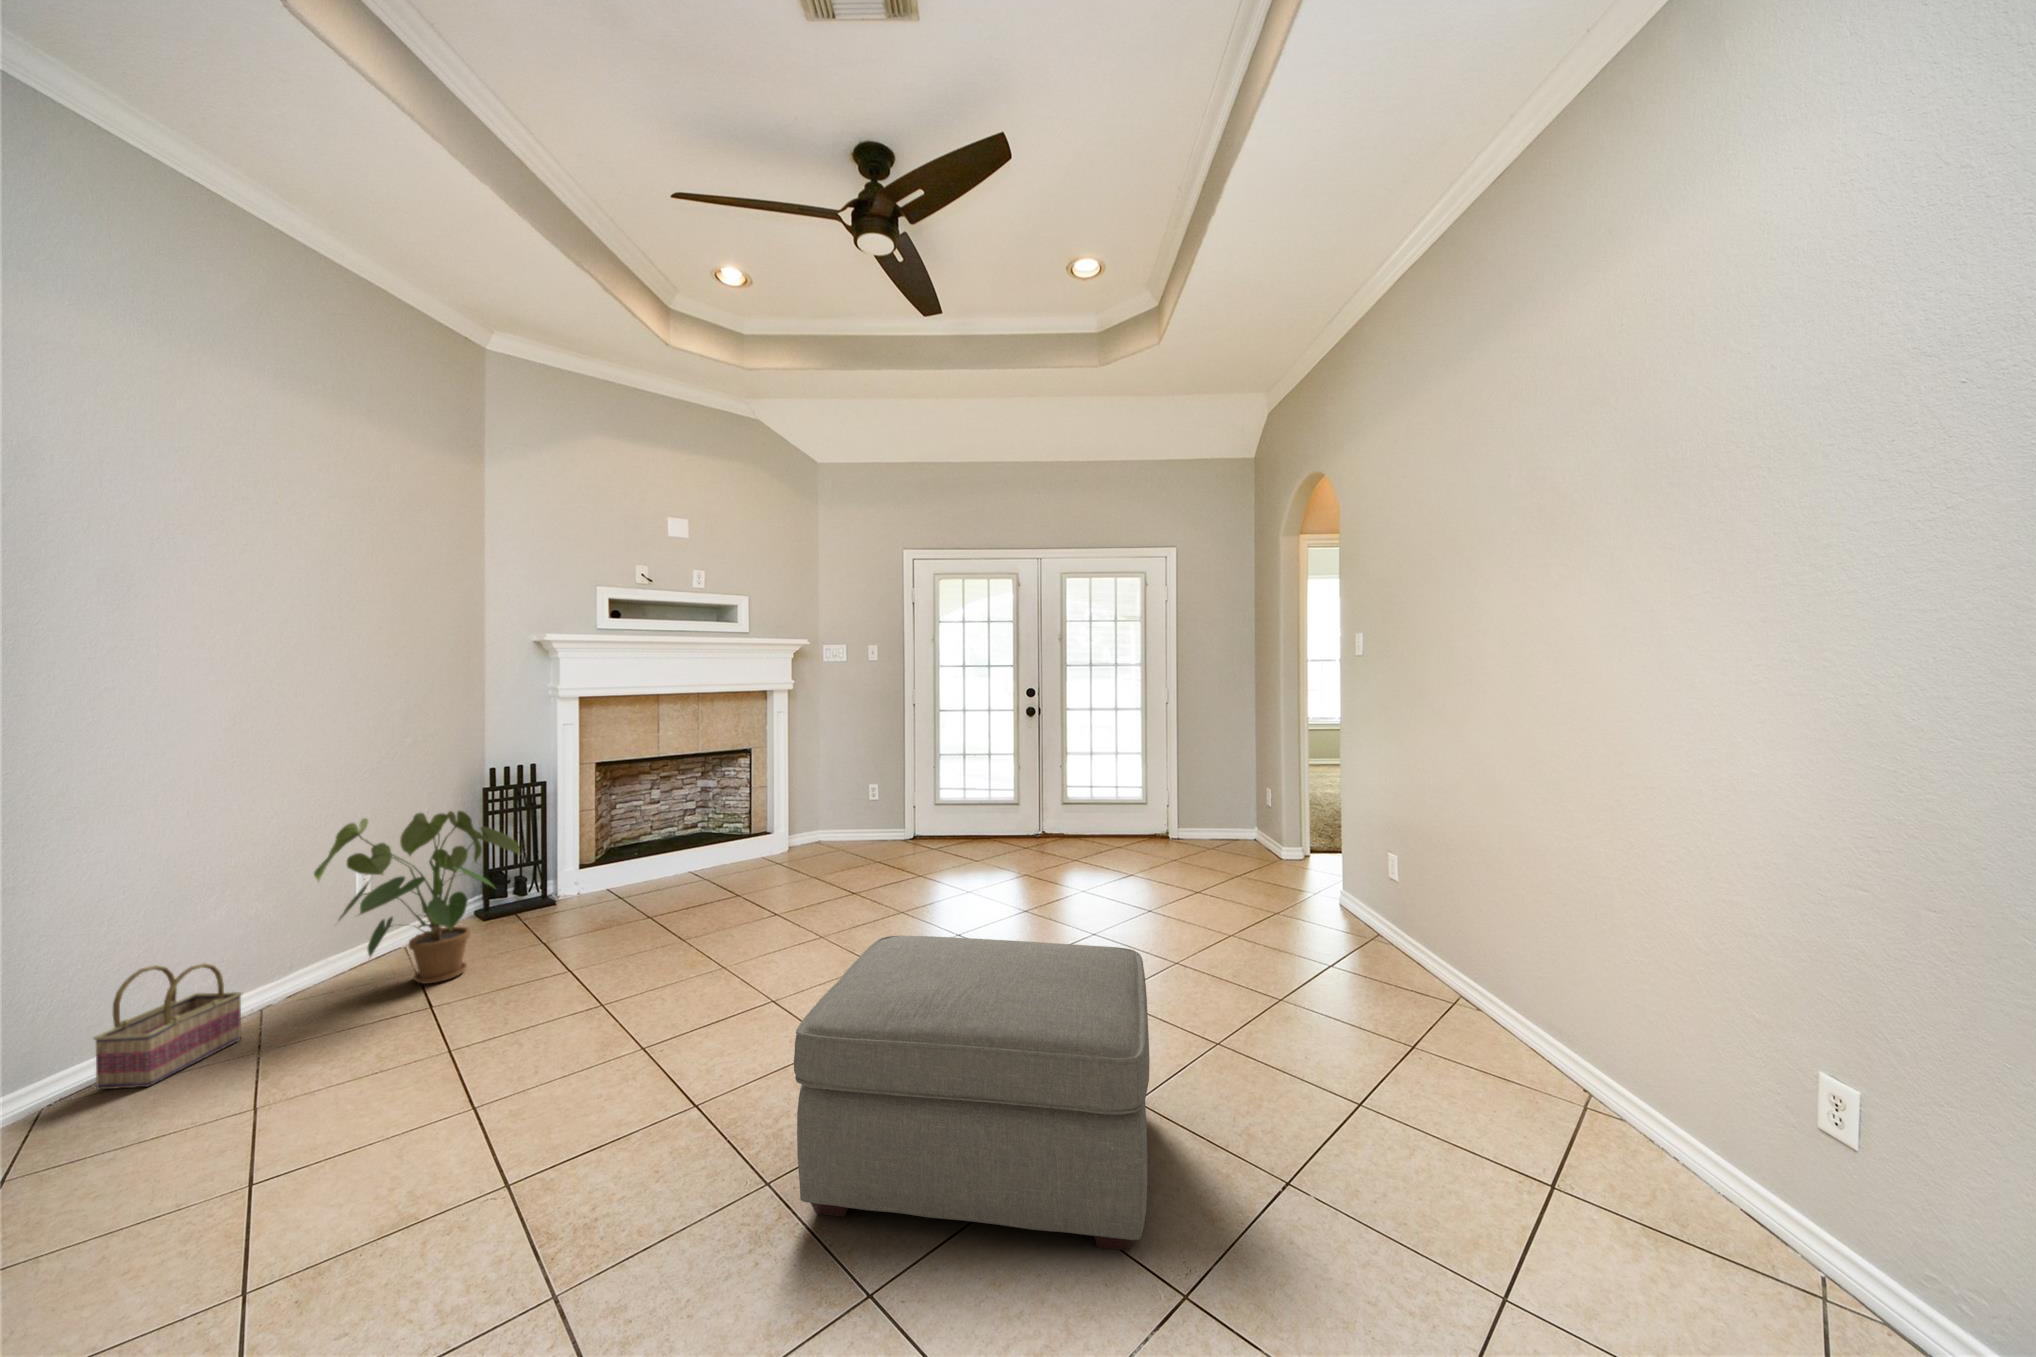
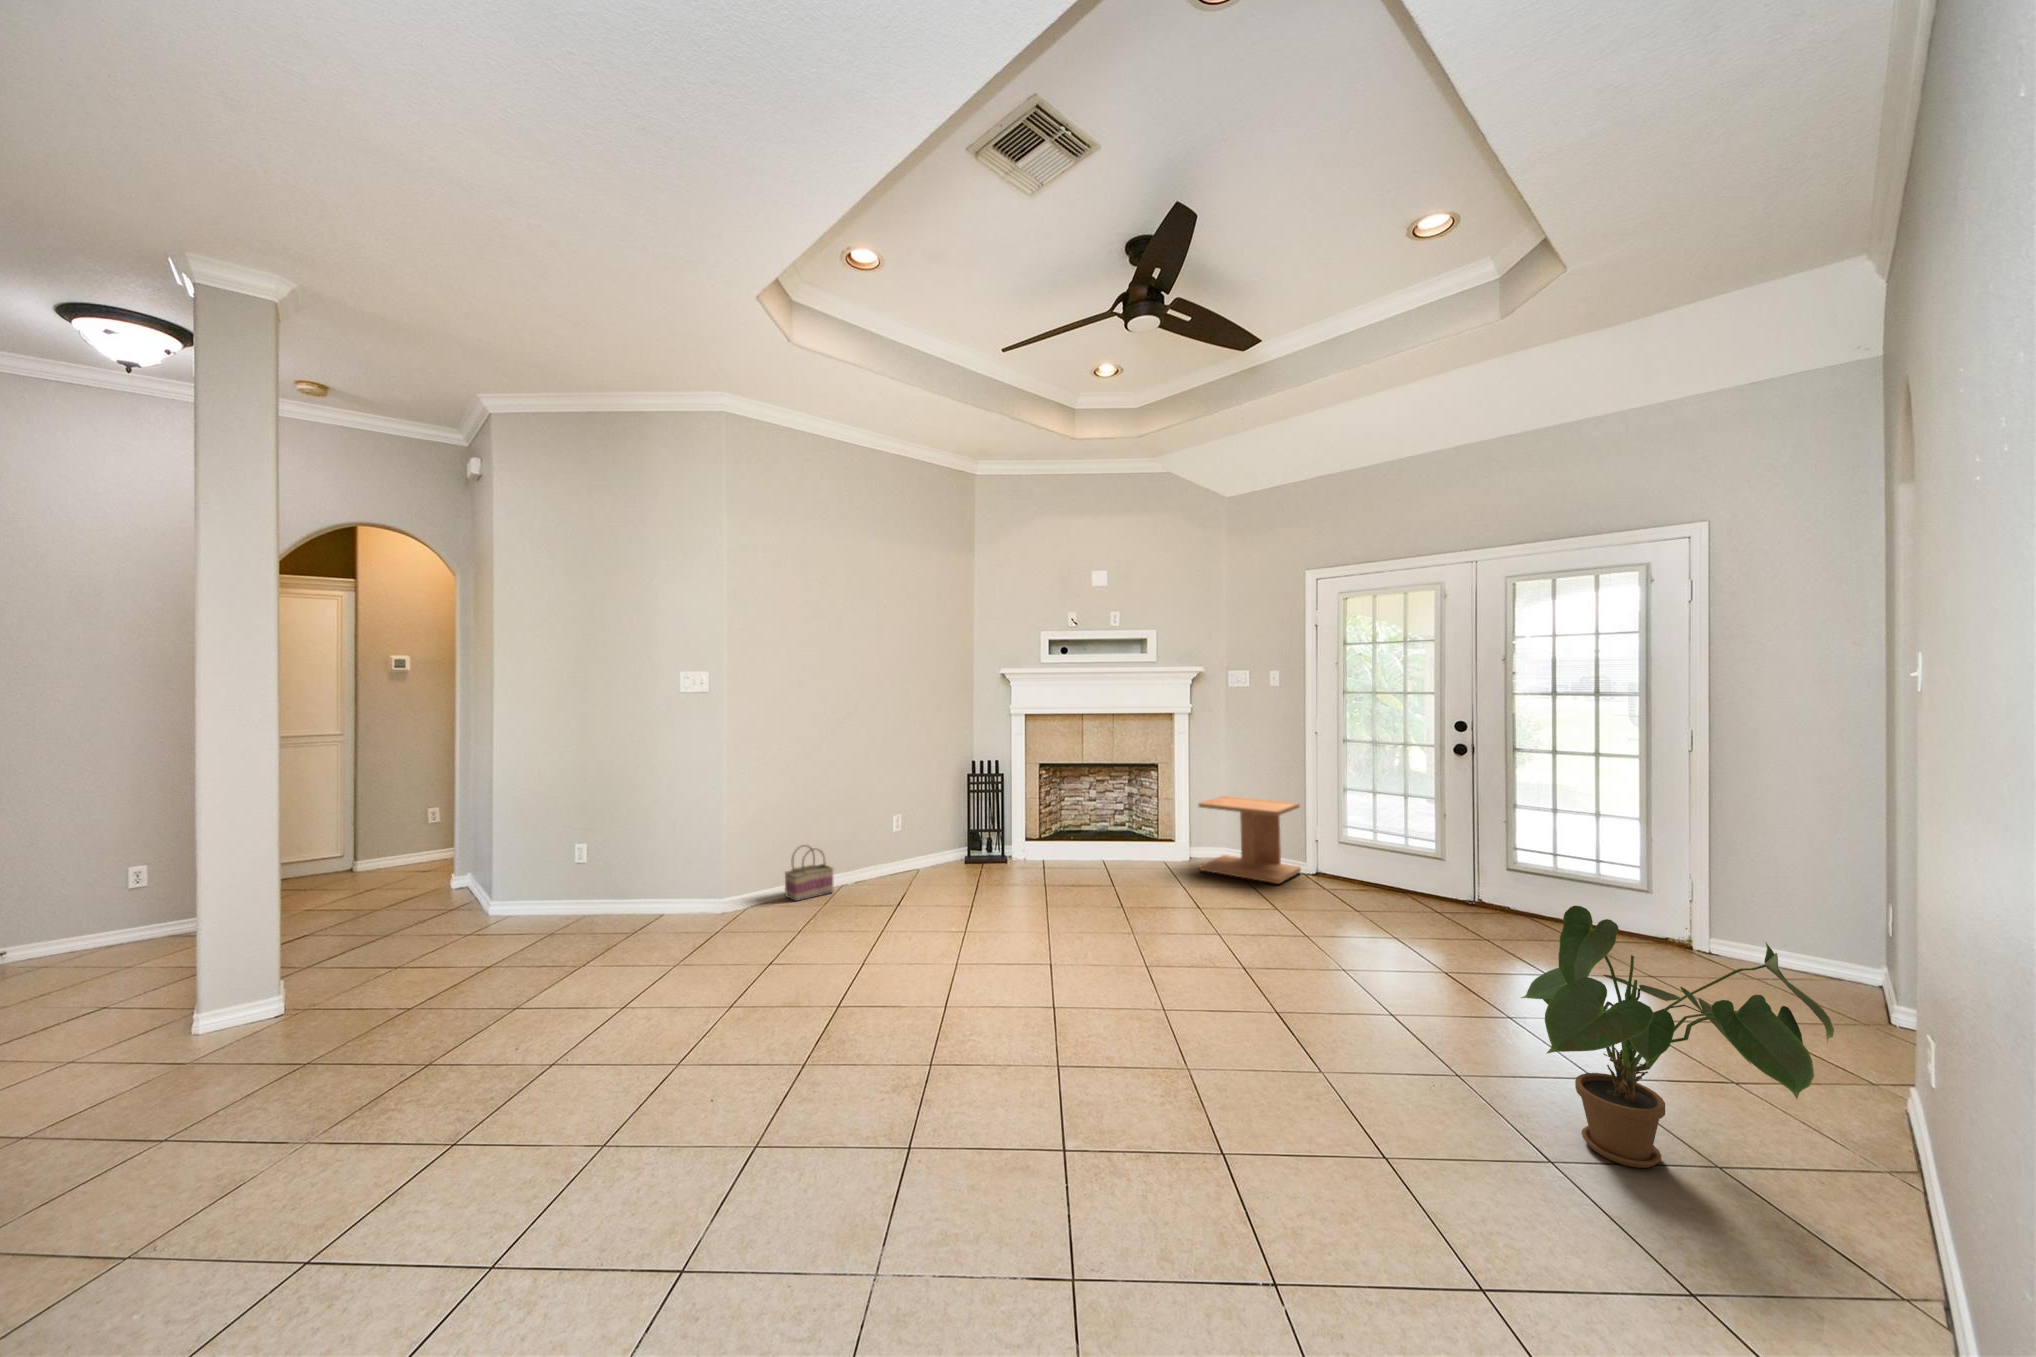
side table: none [806,774,895,857] -> present [1198,796,1301,883]
house plant: present [314,811,520,984] -> present [1521,906,1834,1168]
ottoman: present [794,936,1150,1251] -> none [871,920,1135,1197]

